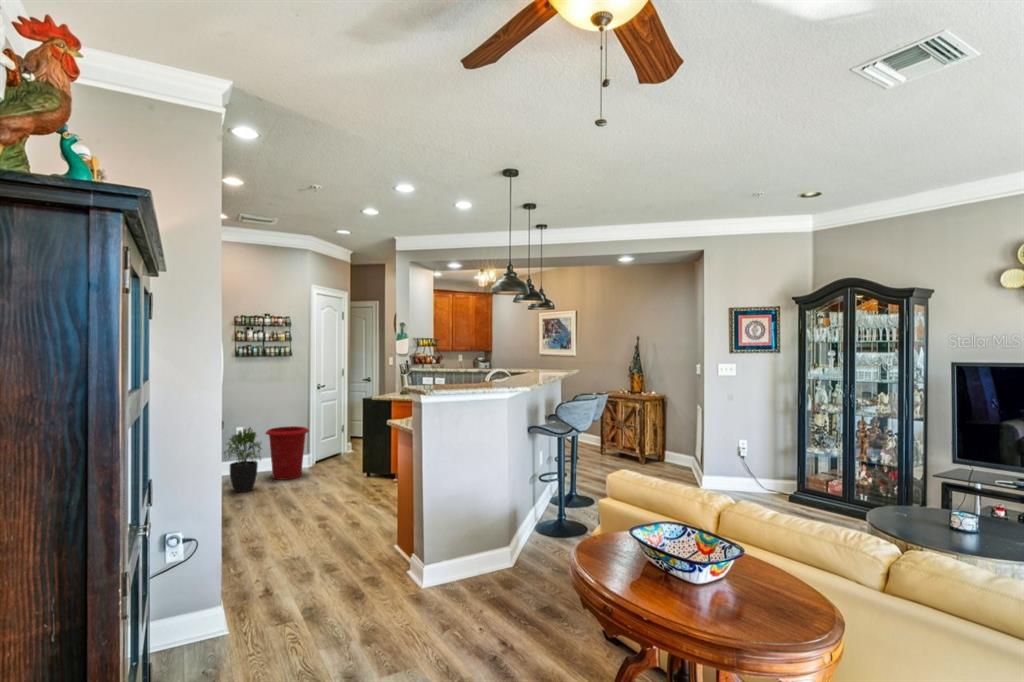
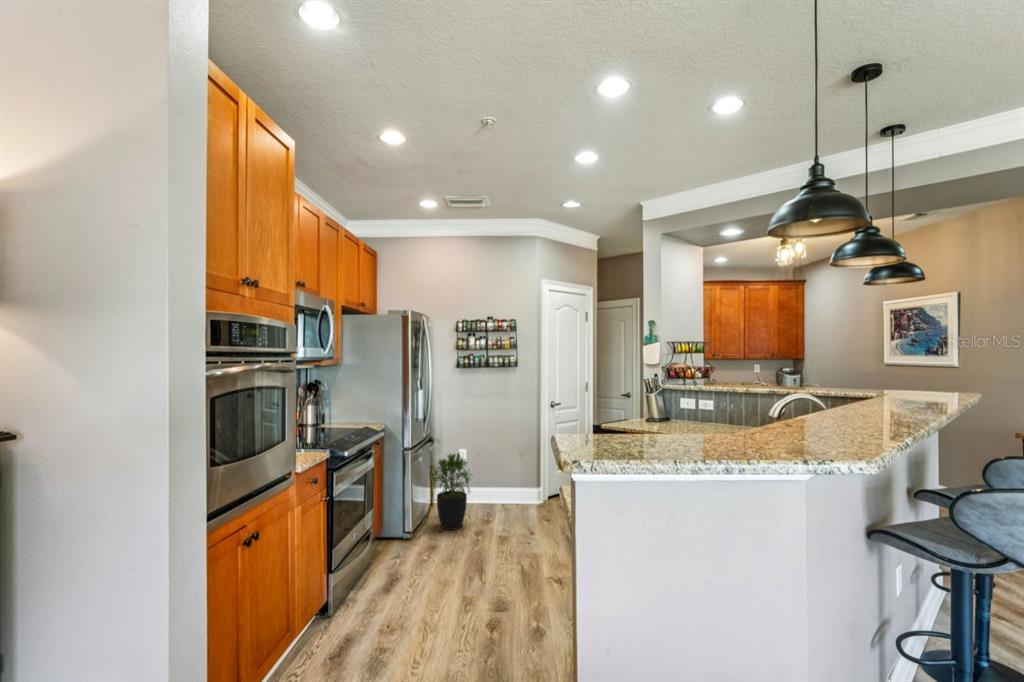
waste bin: present [266,426,309,480] -> none [485,451,534,518]

